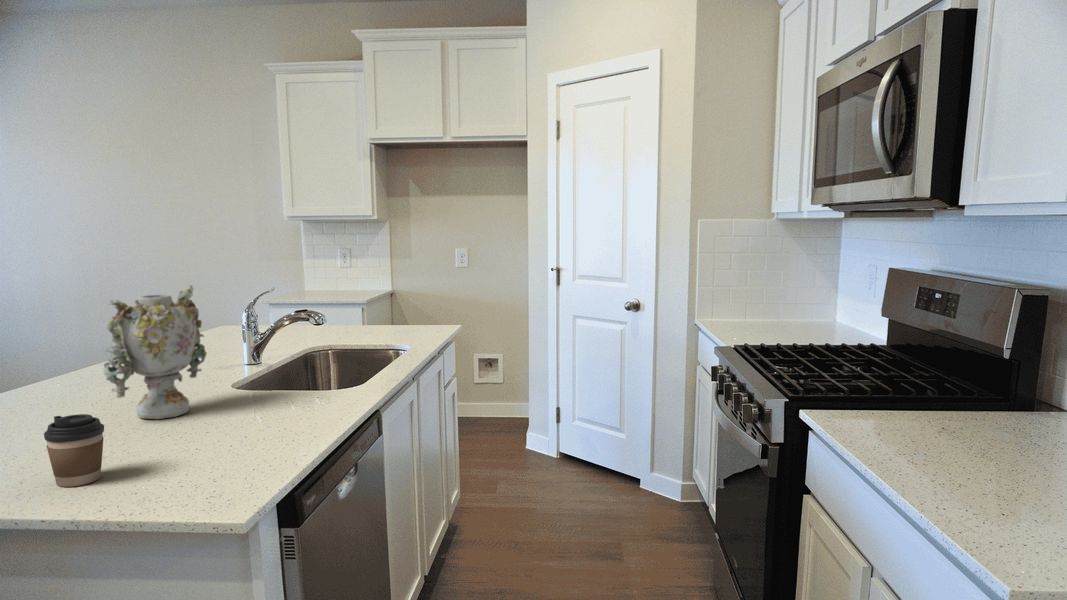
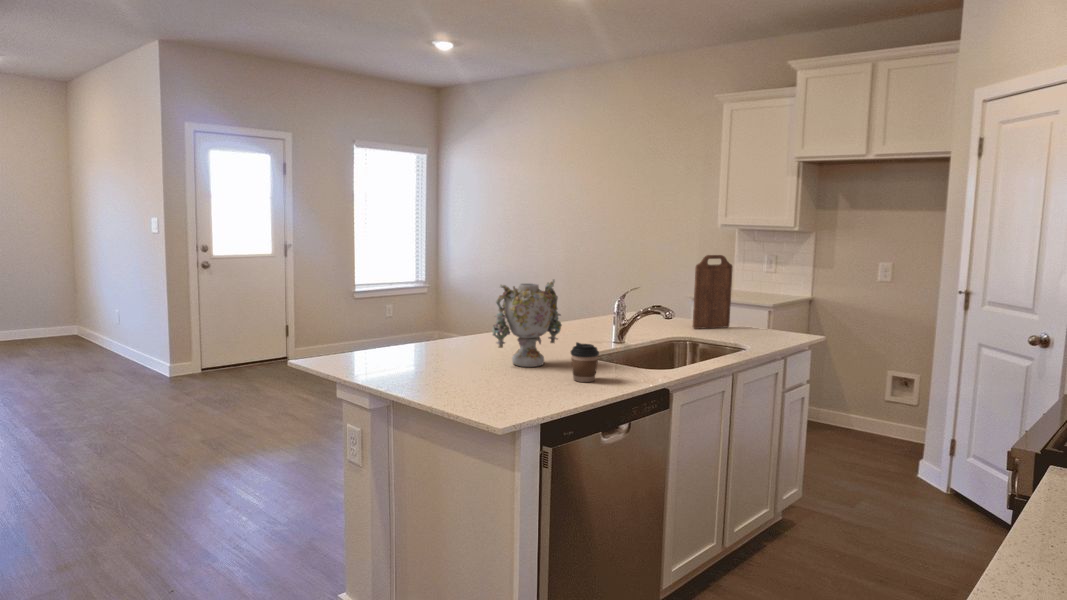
cutting board: none [316,245,357,335] -> present [693,255,732,329]
coffee cup: present [44,414,104,487] -> present [571,342,599,382]

